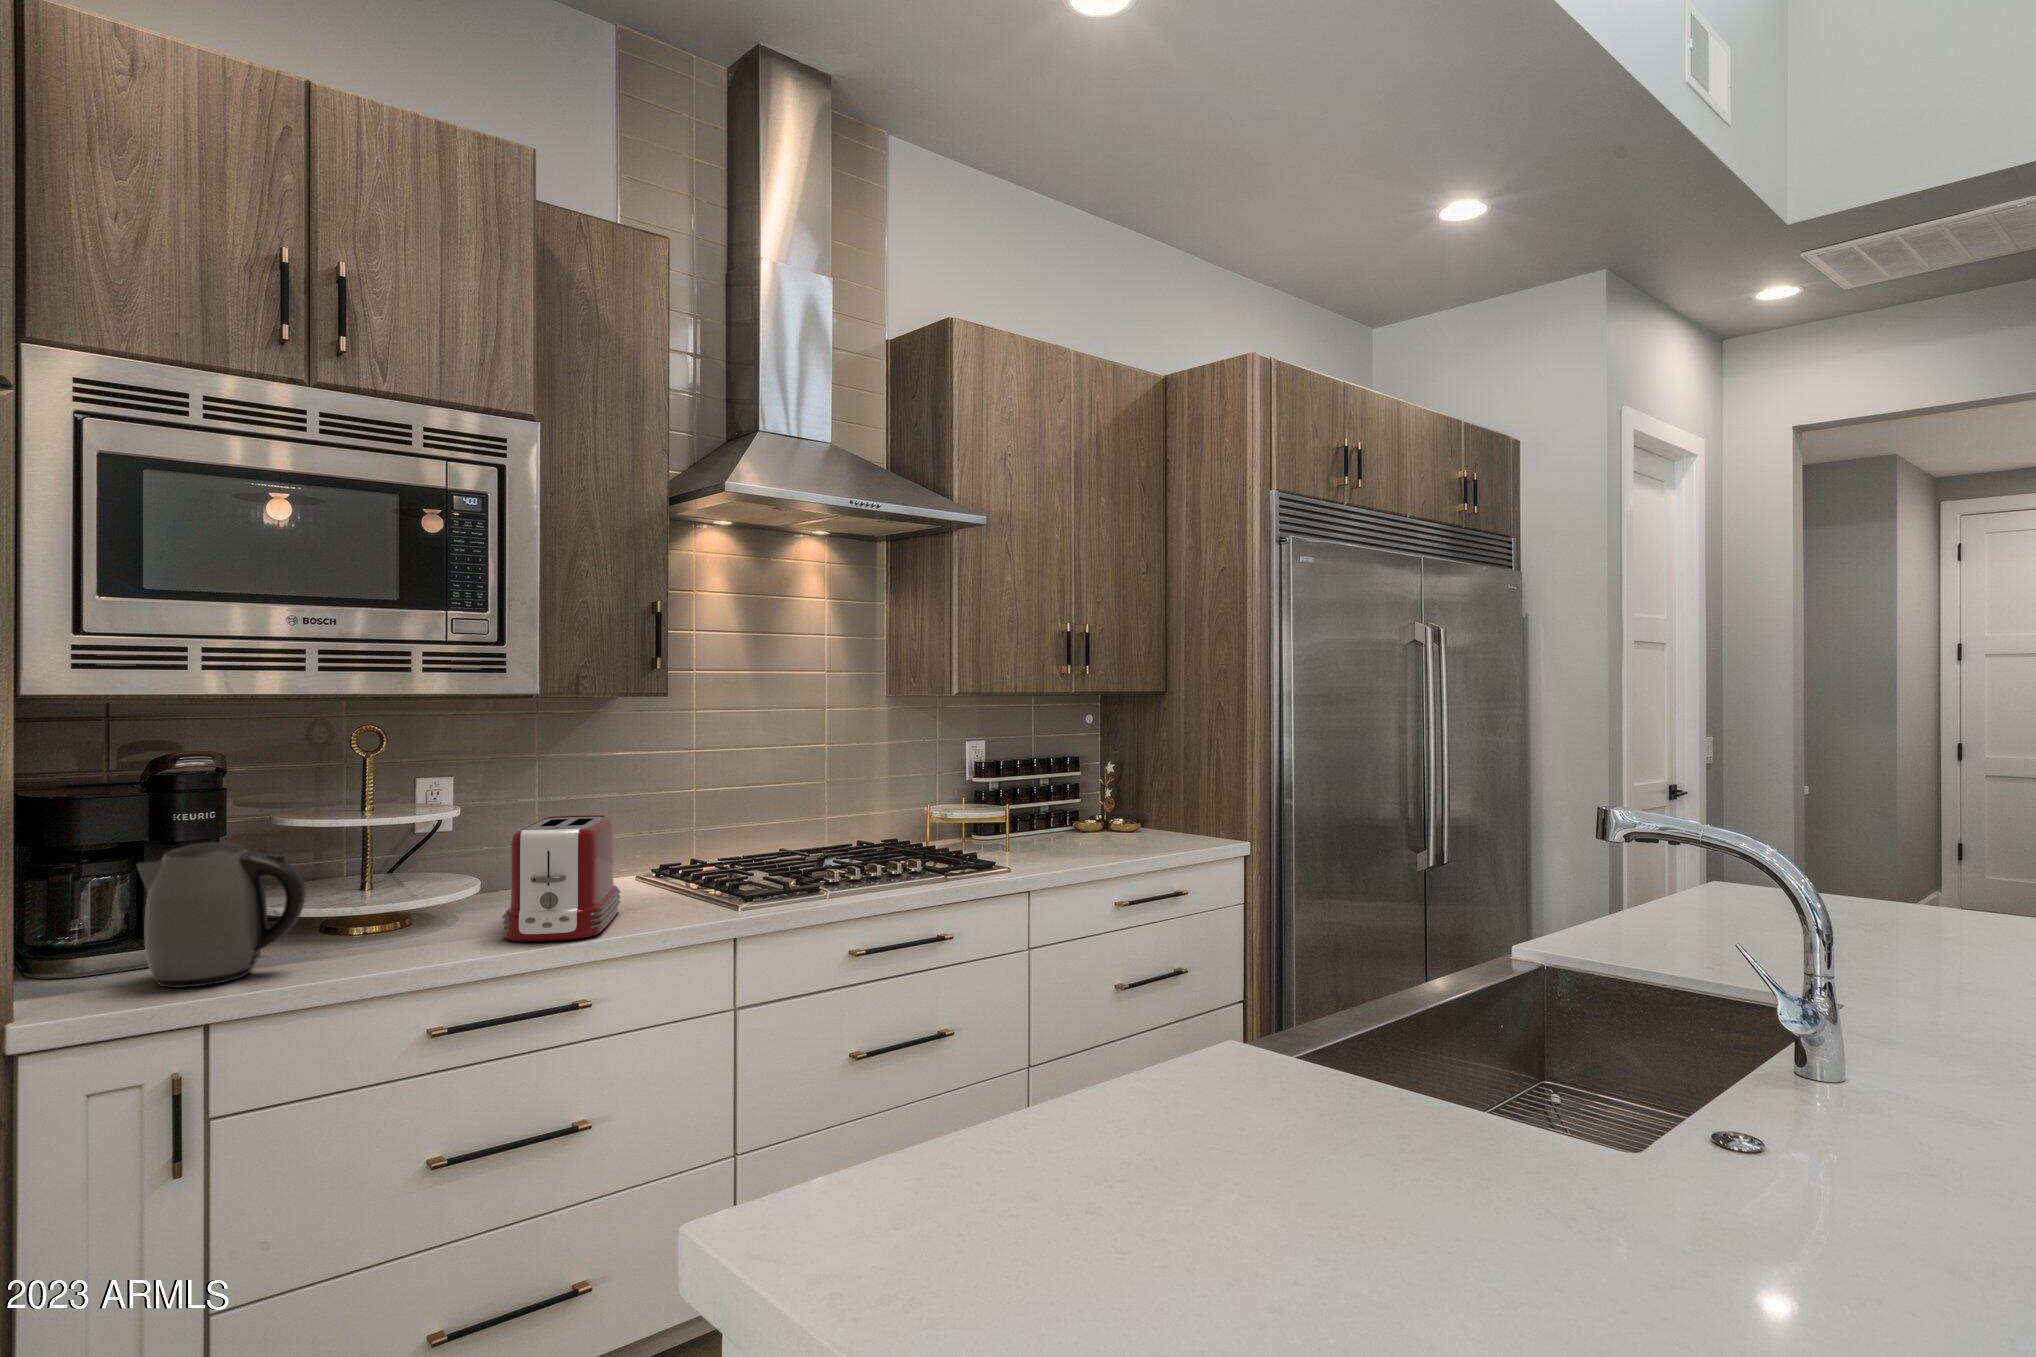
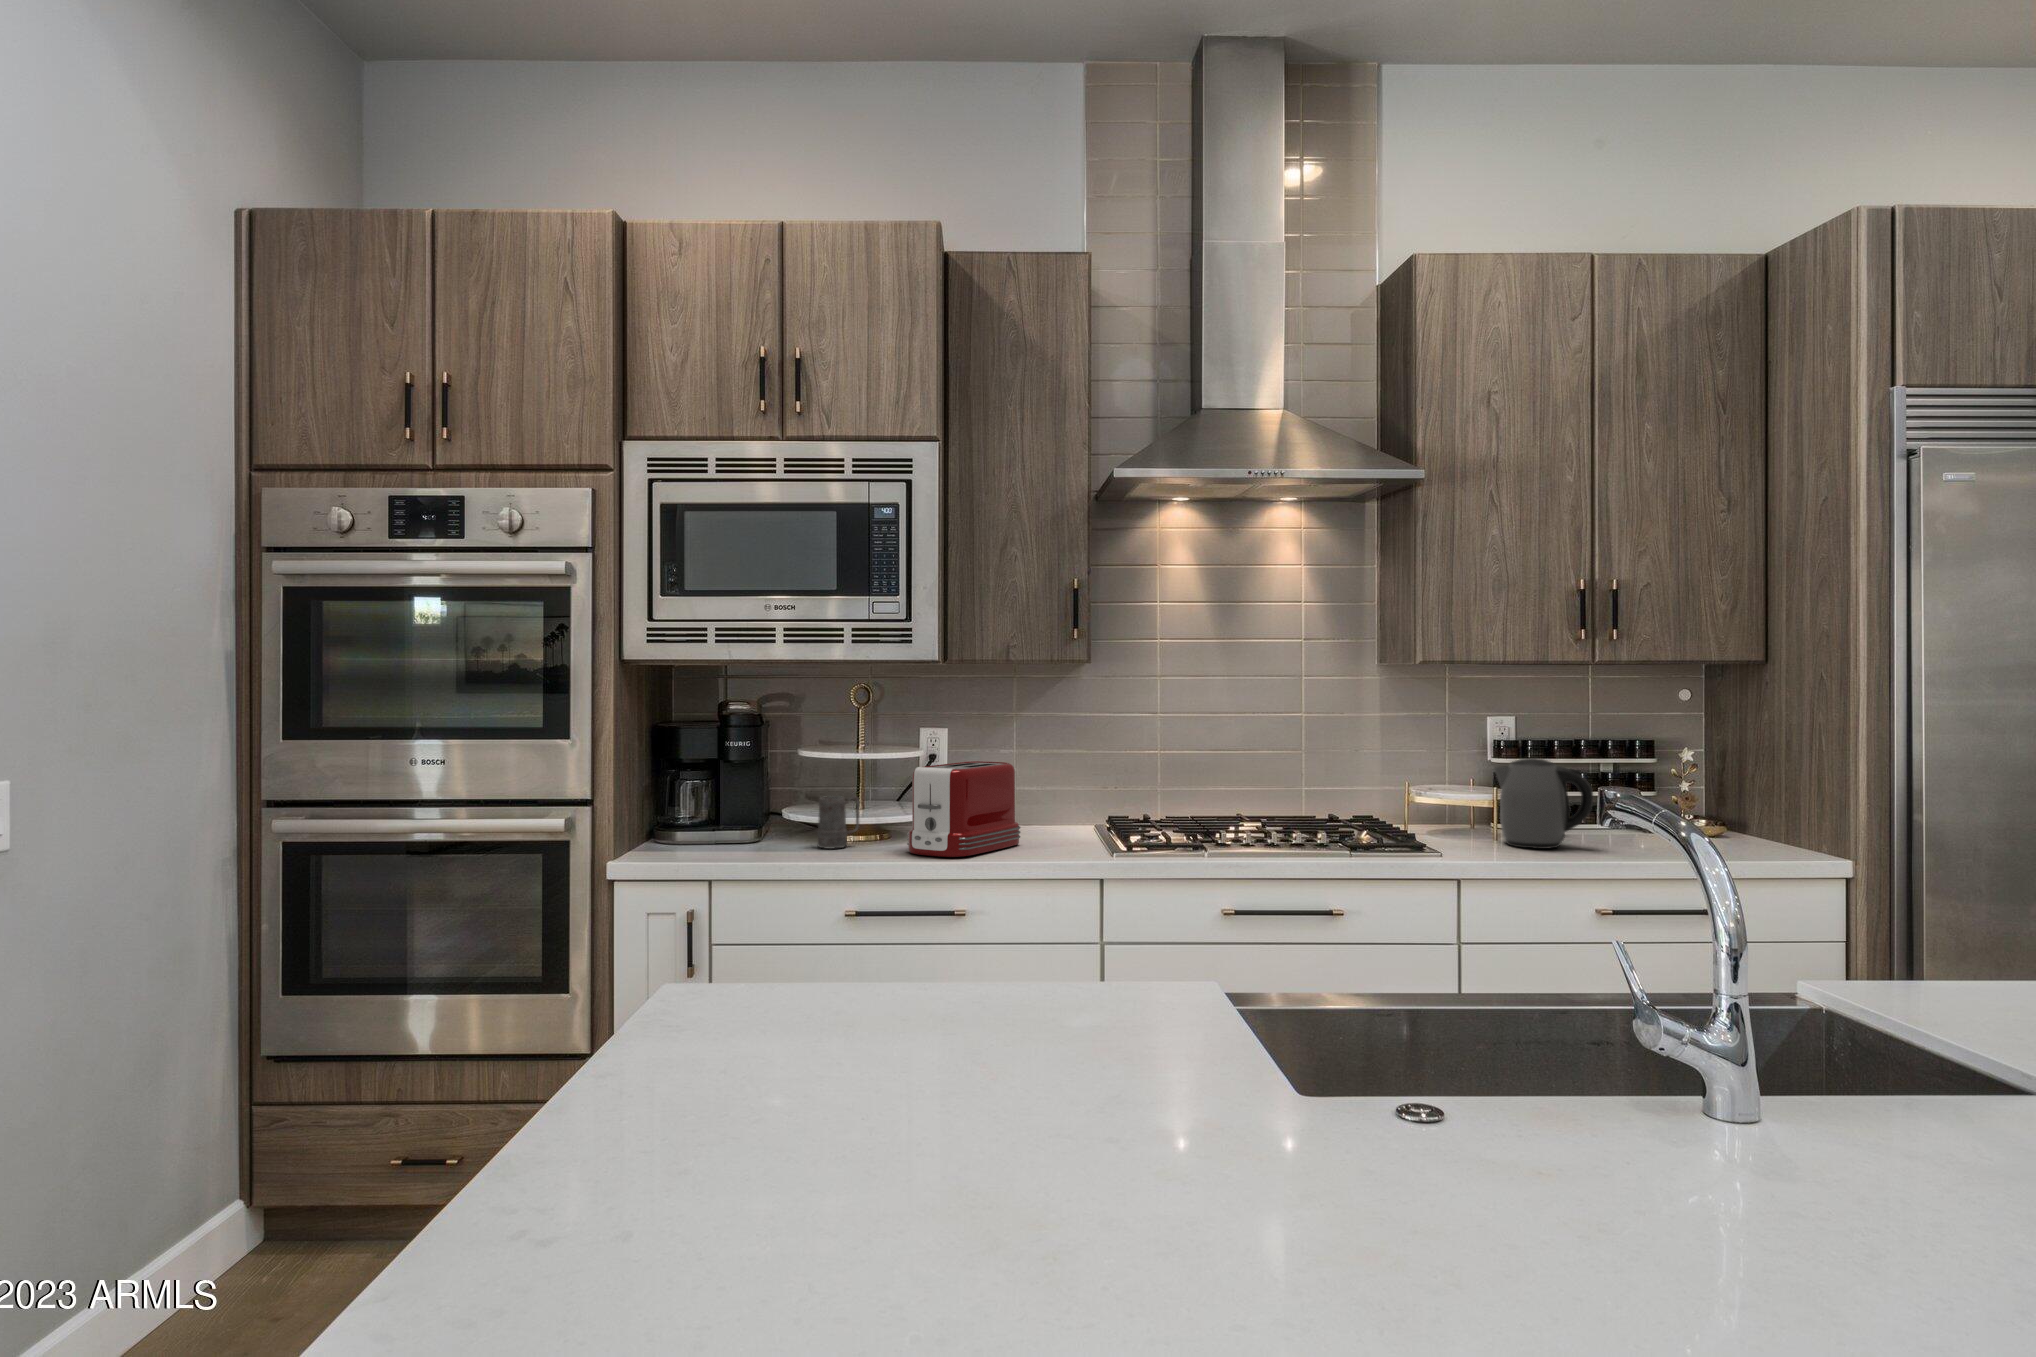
kettle: present [137,842,306,988] -> present [1495,758,1593,849]
mug: none [358,875,419,953] -> present [817,795,860,849]

